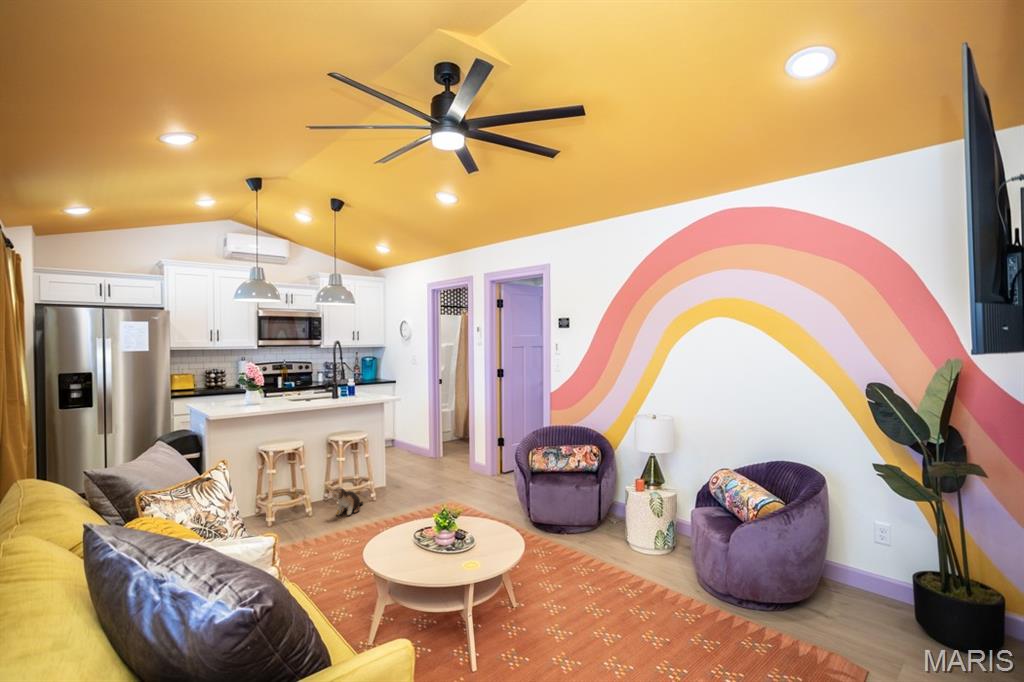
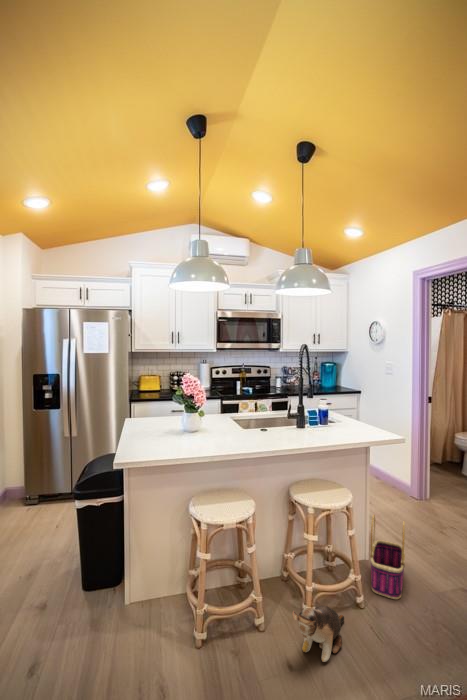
basket: none [383,448,405,494] -> present [370,515,405,599]

